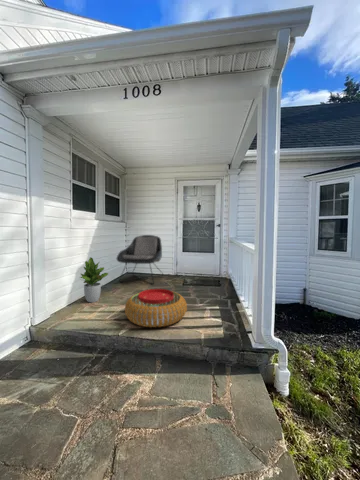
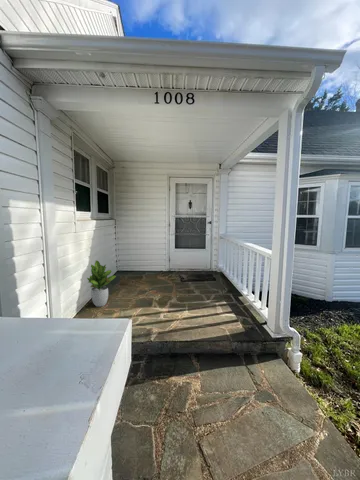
lounge chair: present [117,235,162,284] -> none [113,233,157,282]
pouf: present [125,289,187,327] -> none [145,289,204,328]

